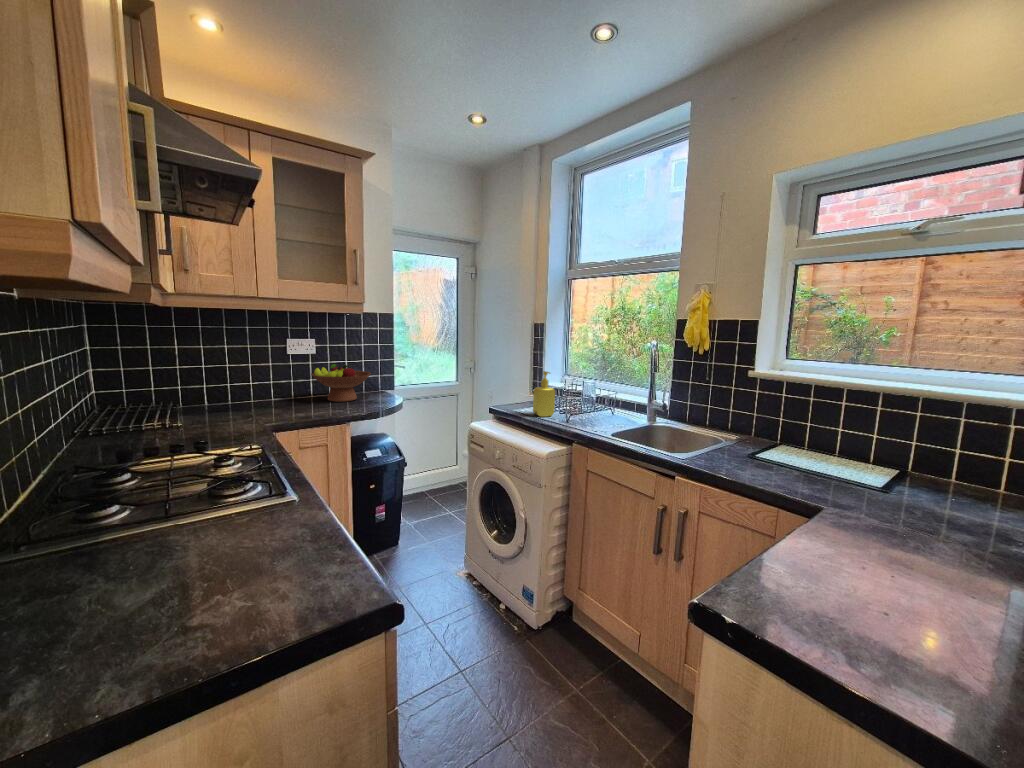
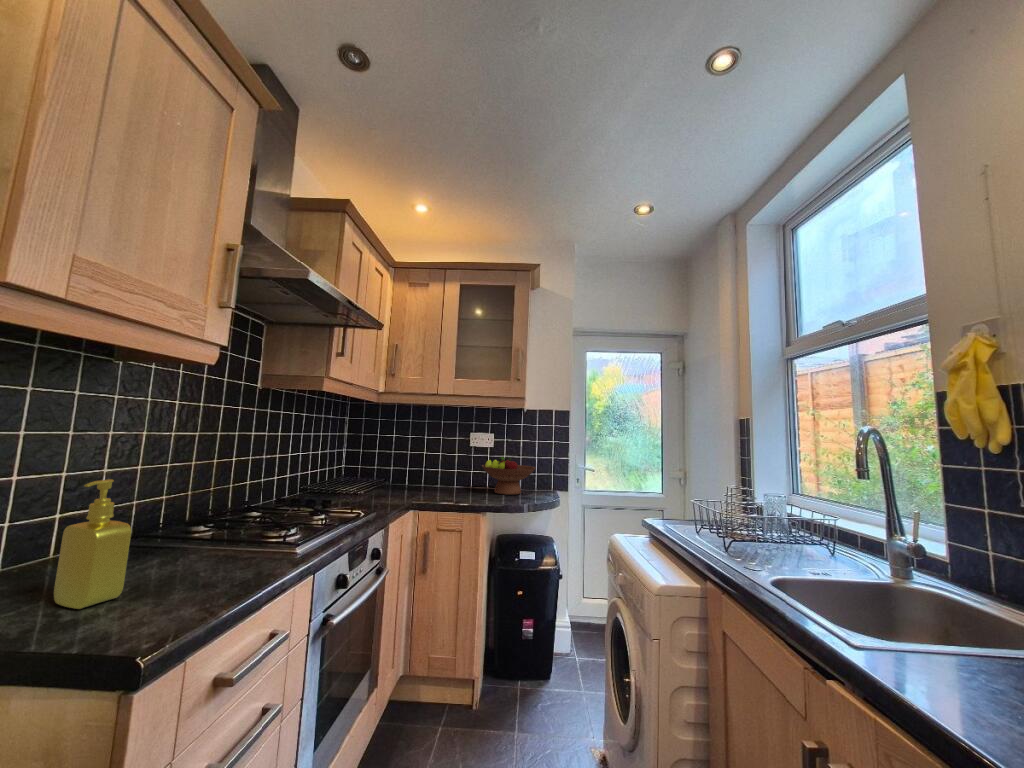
soap dispenser: present [533,371,555,417] -> present [54,479,131,609]

